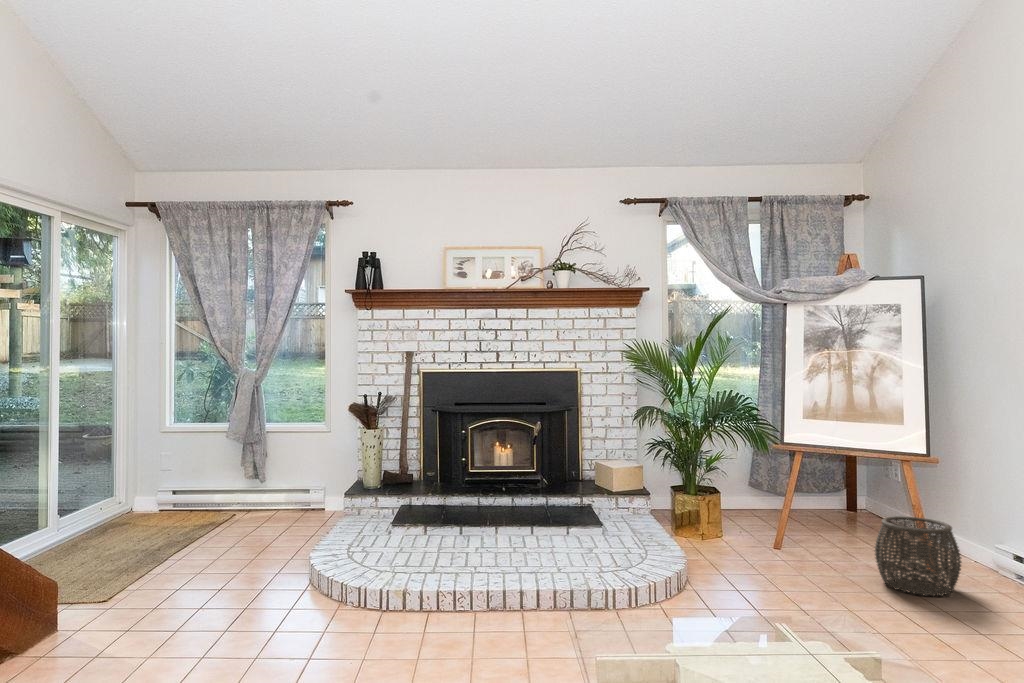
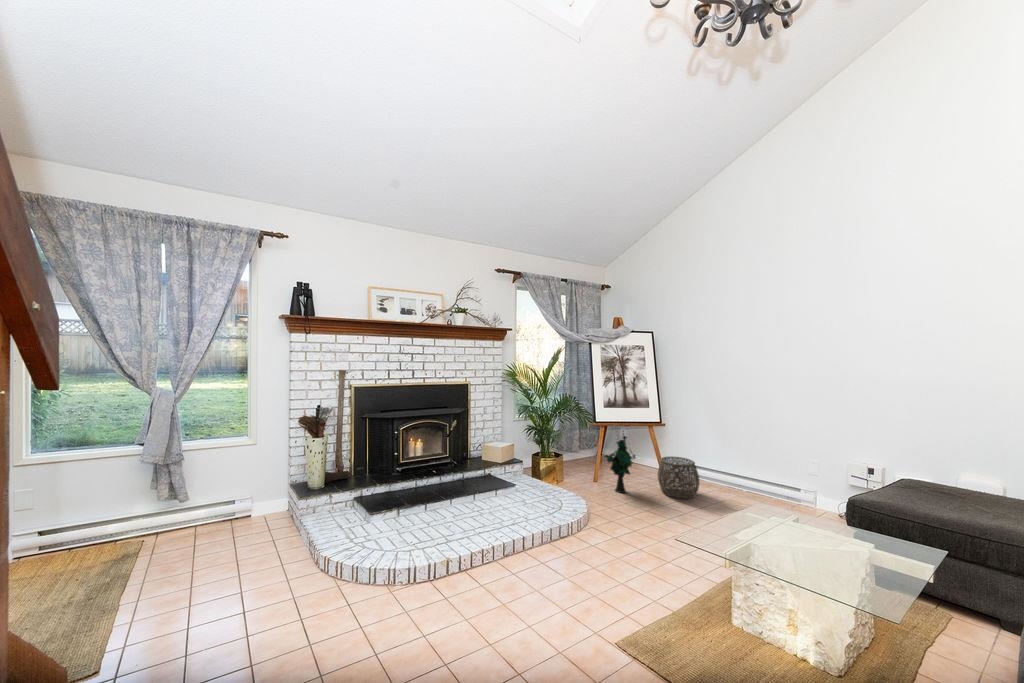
decorative plant: none [773,468,835,567] -> present [605,436,636,493]

